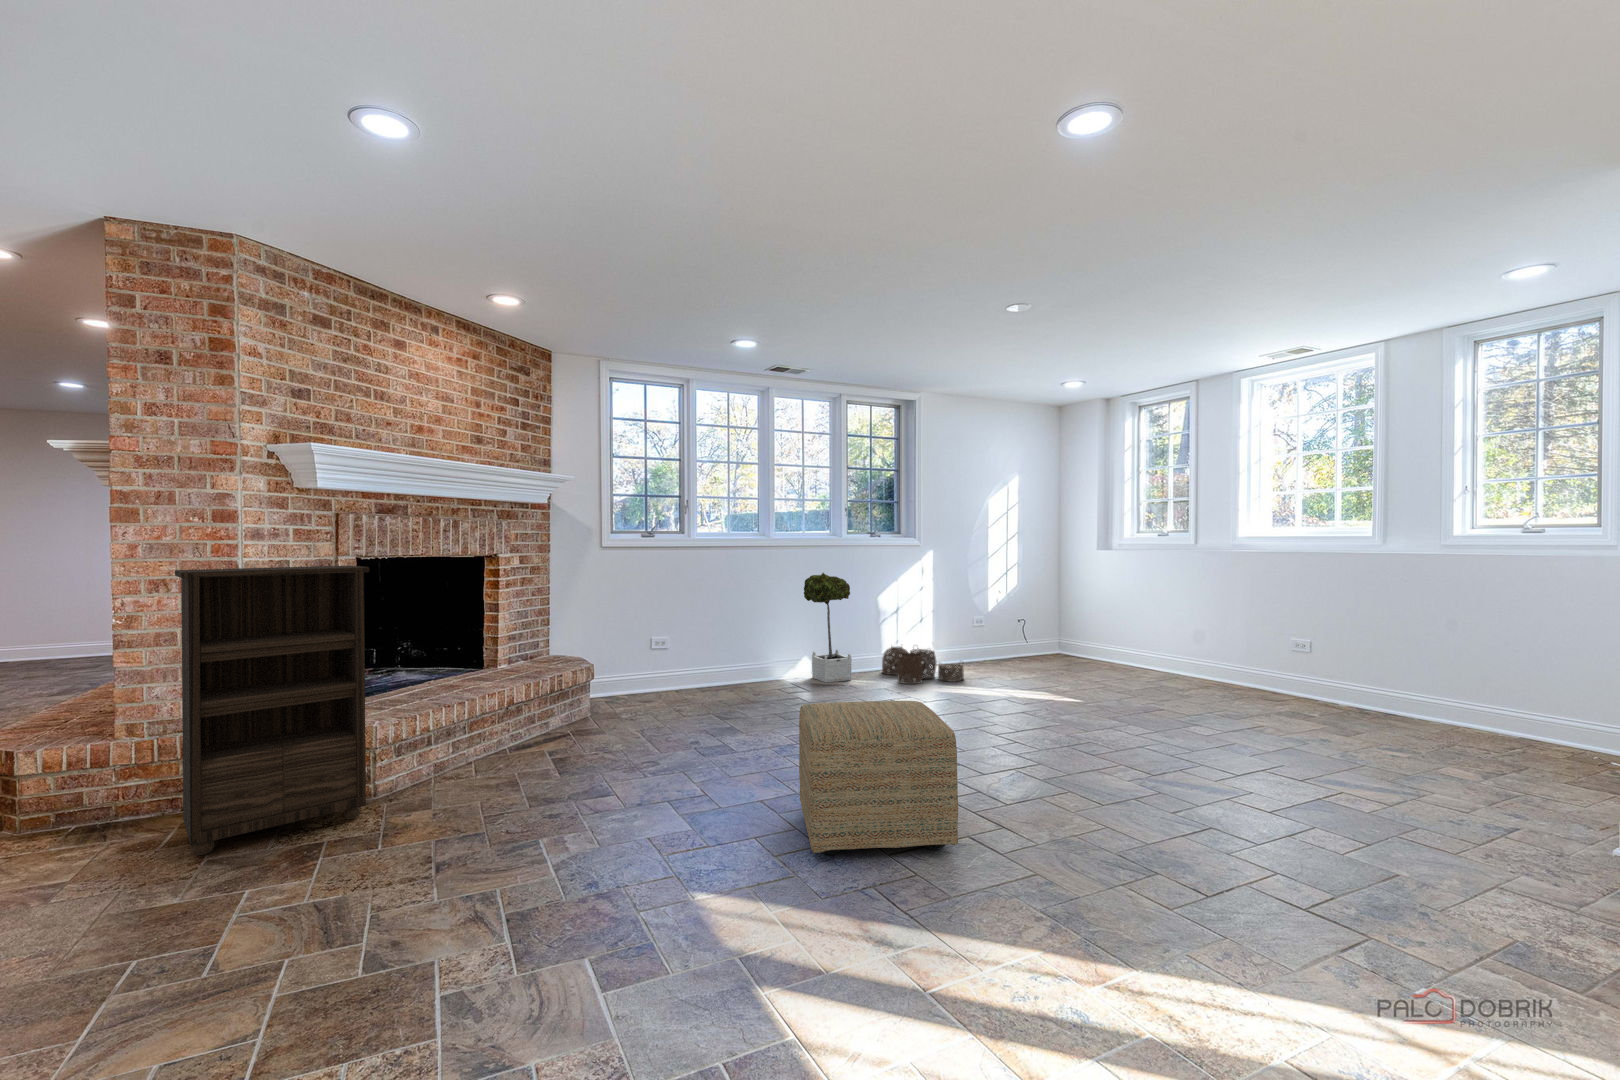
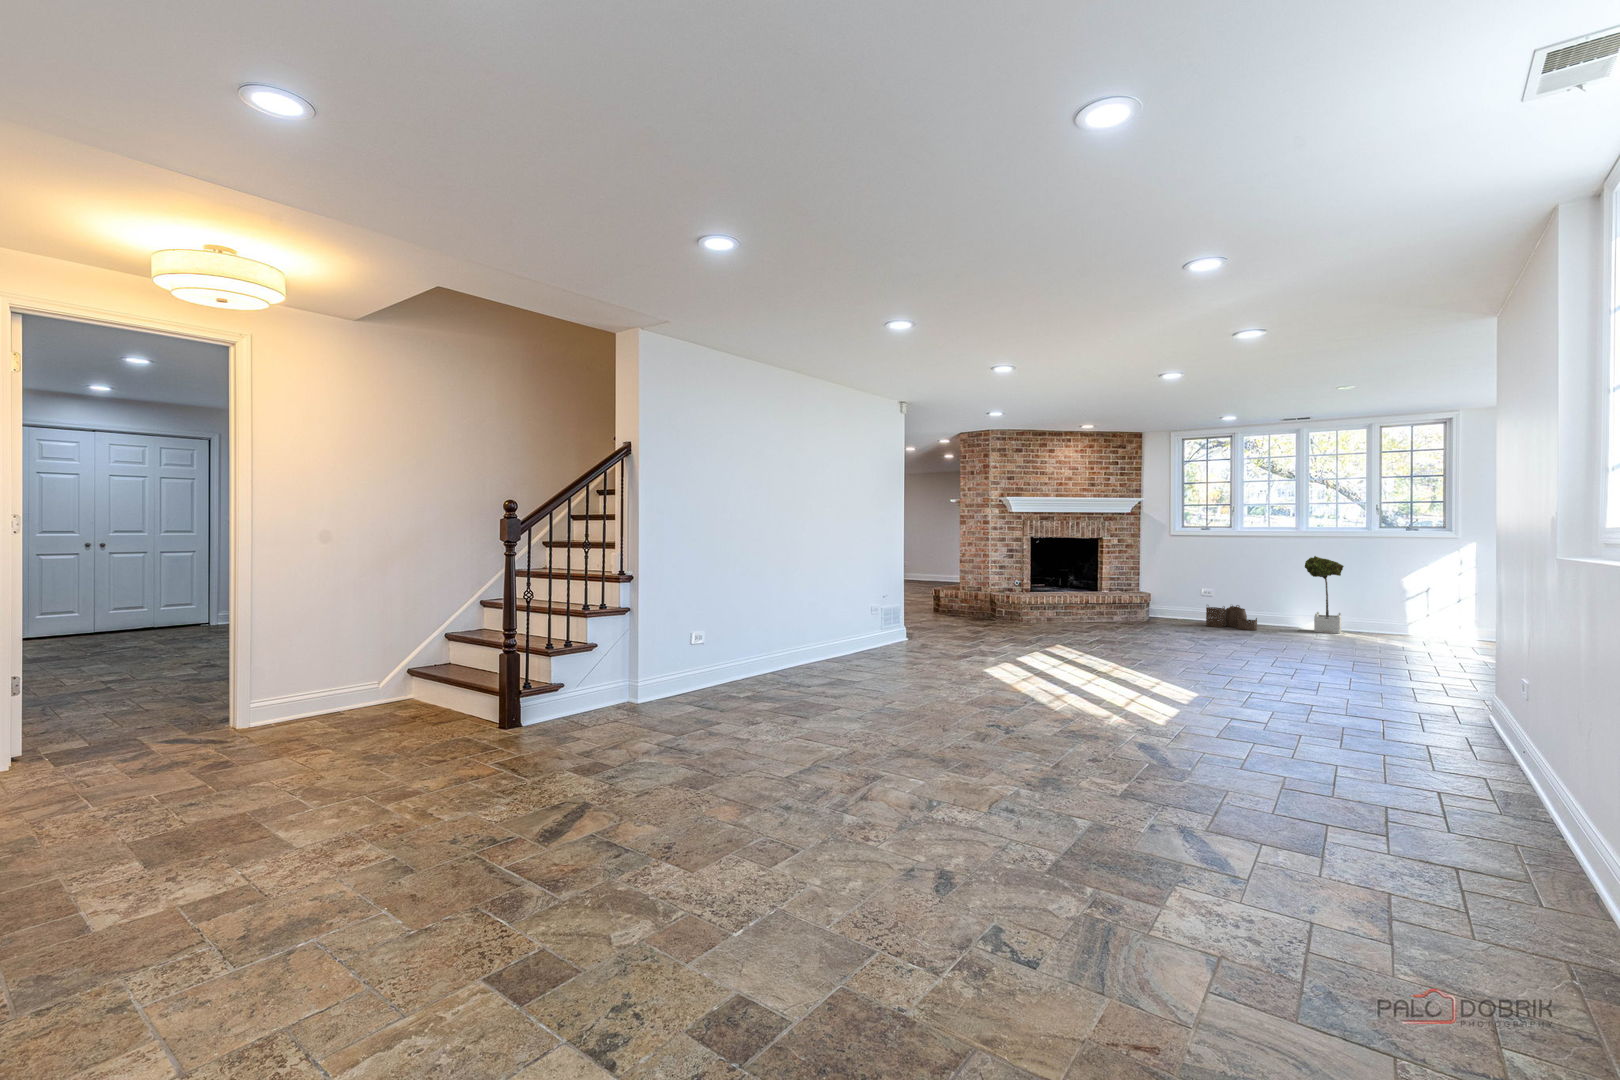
bookshelf: present [175,566,369,855] -> none [966,539,1016,623]
woven basket: present [882,647,964,684] -> present [1206,605,1257,630]
ottoman: present [799,701,958,855] -> none [1100,600,1181,653]

